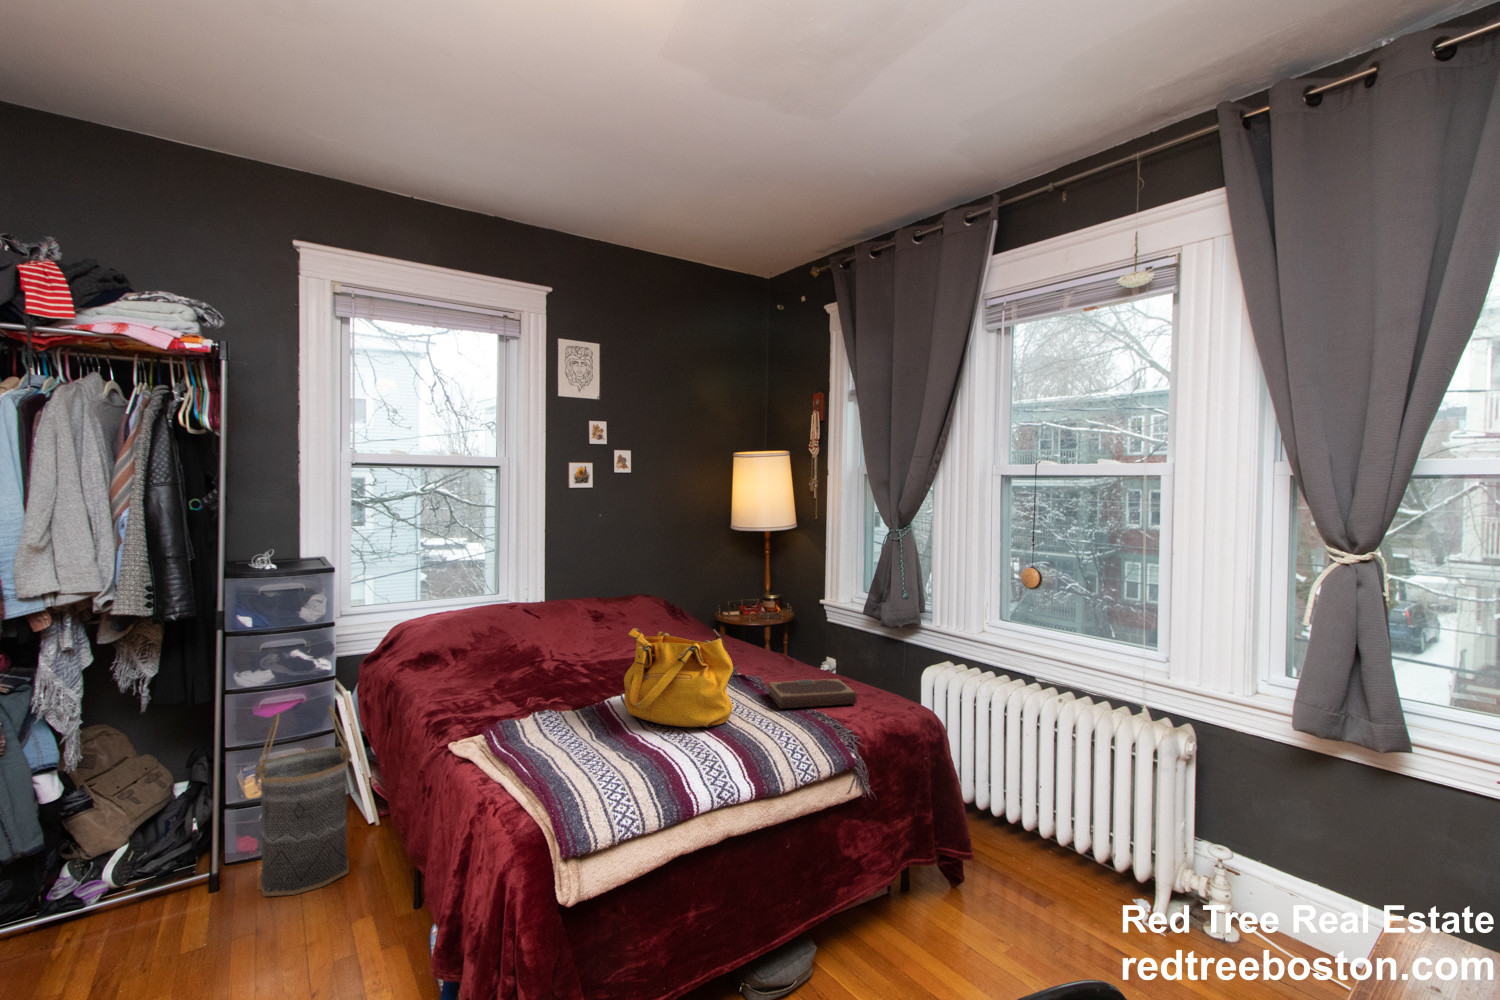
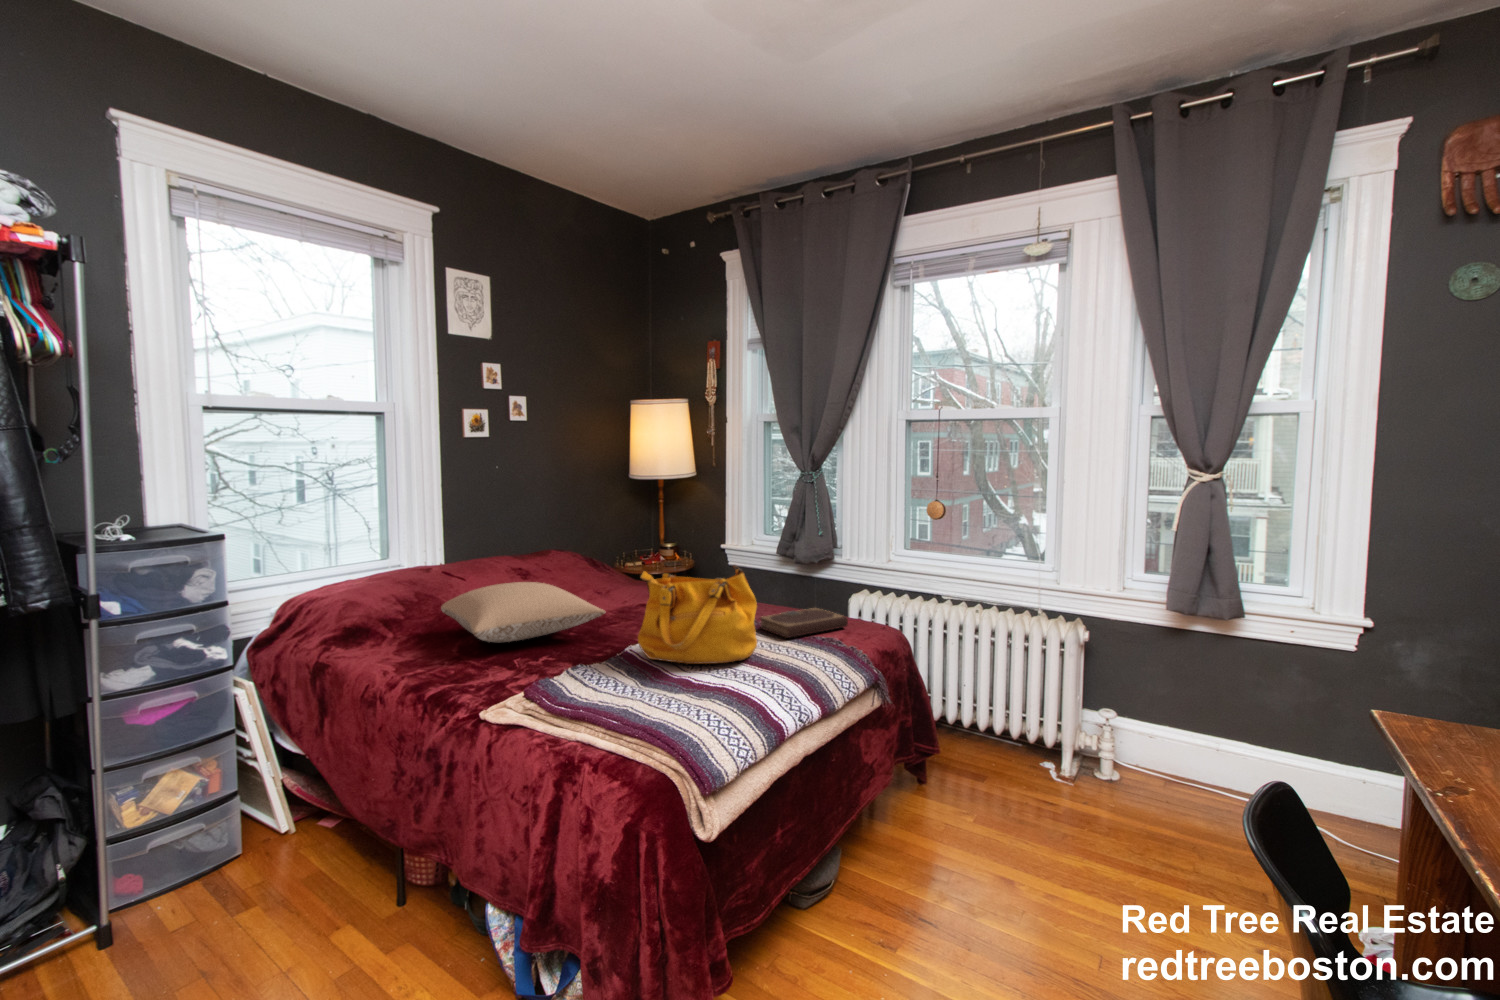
pillow: none [492,627,618,681] -> present [441,582,605,642]
basket: present [255,706,351,896] -> none [152,698,291,945]

